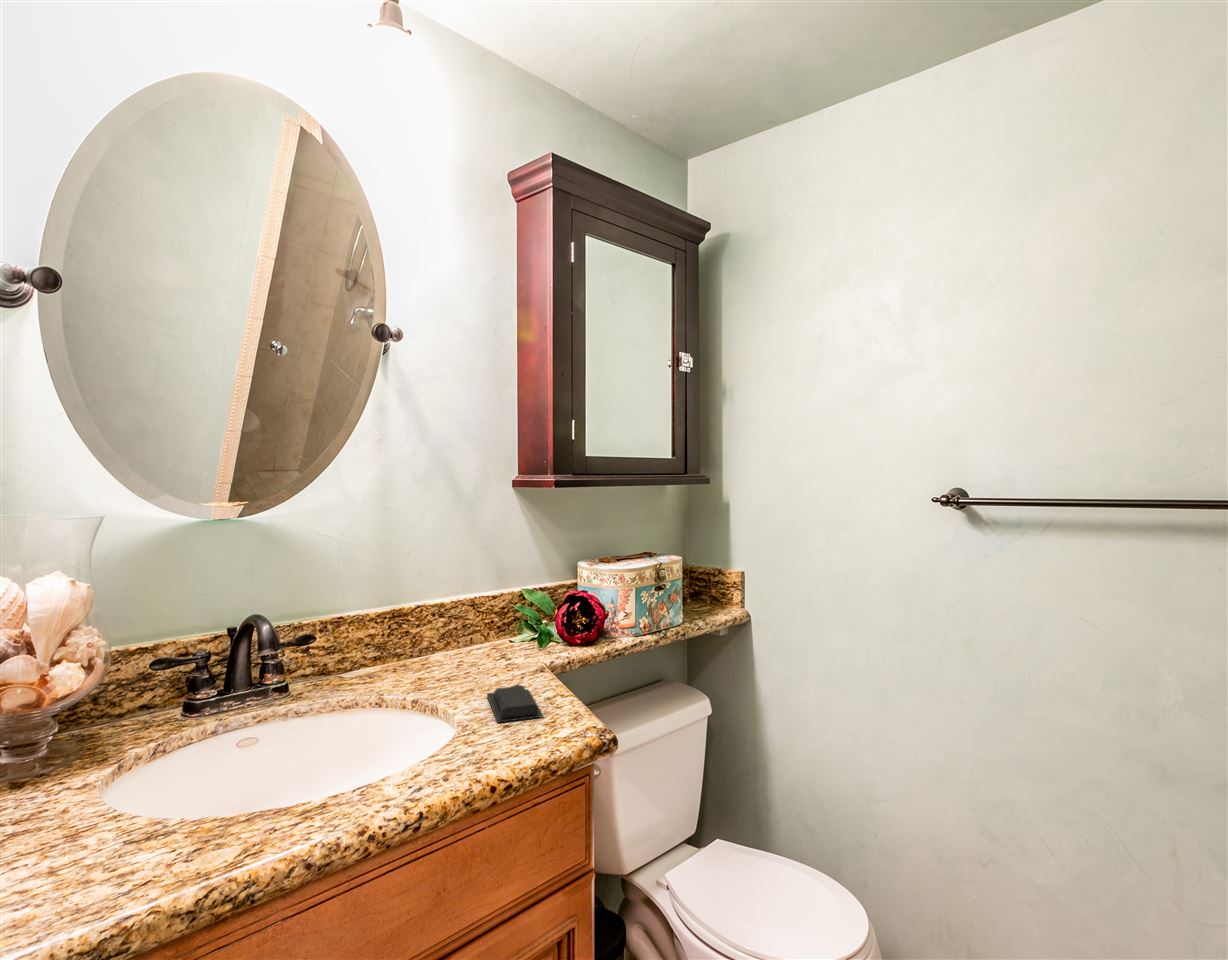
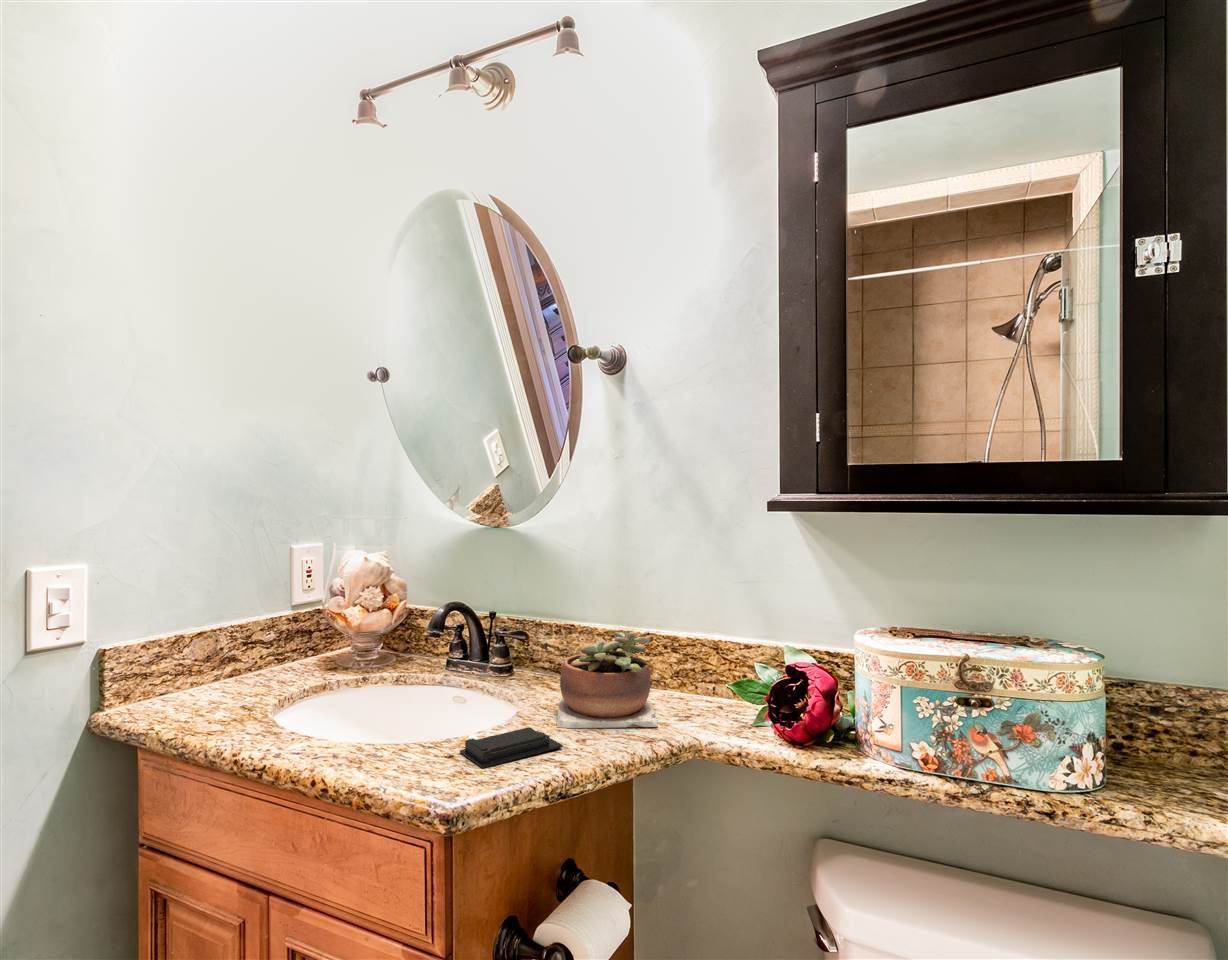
succulent plant: none [402,598,516,690] -> present [557,632,658,728]

